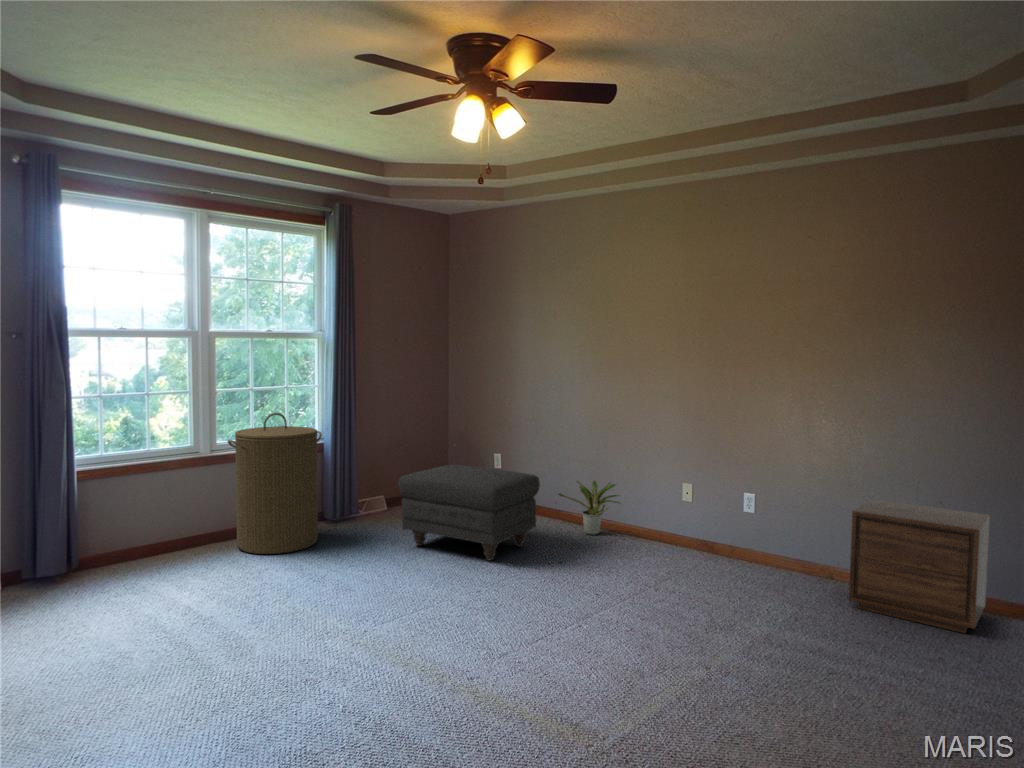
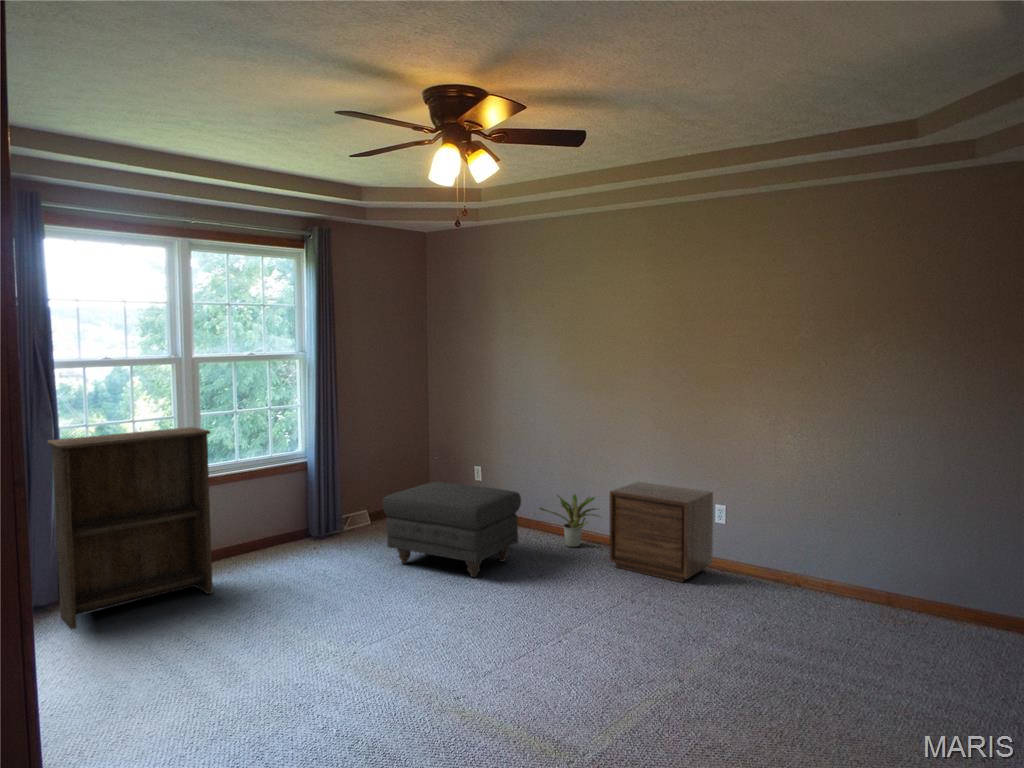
bookshelf: none [60,400,225,600] -> present [48,427,213,629]
laundry hamper: present [228,413,322,554] -> none [213,436,306,576]
nightstand: present [849,499,990,633] -> present [610,482,713,582]

